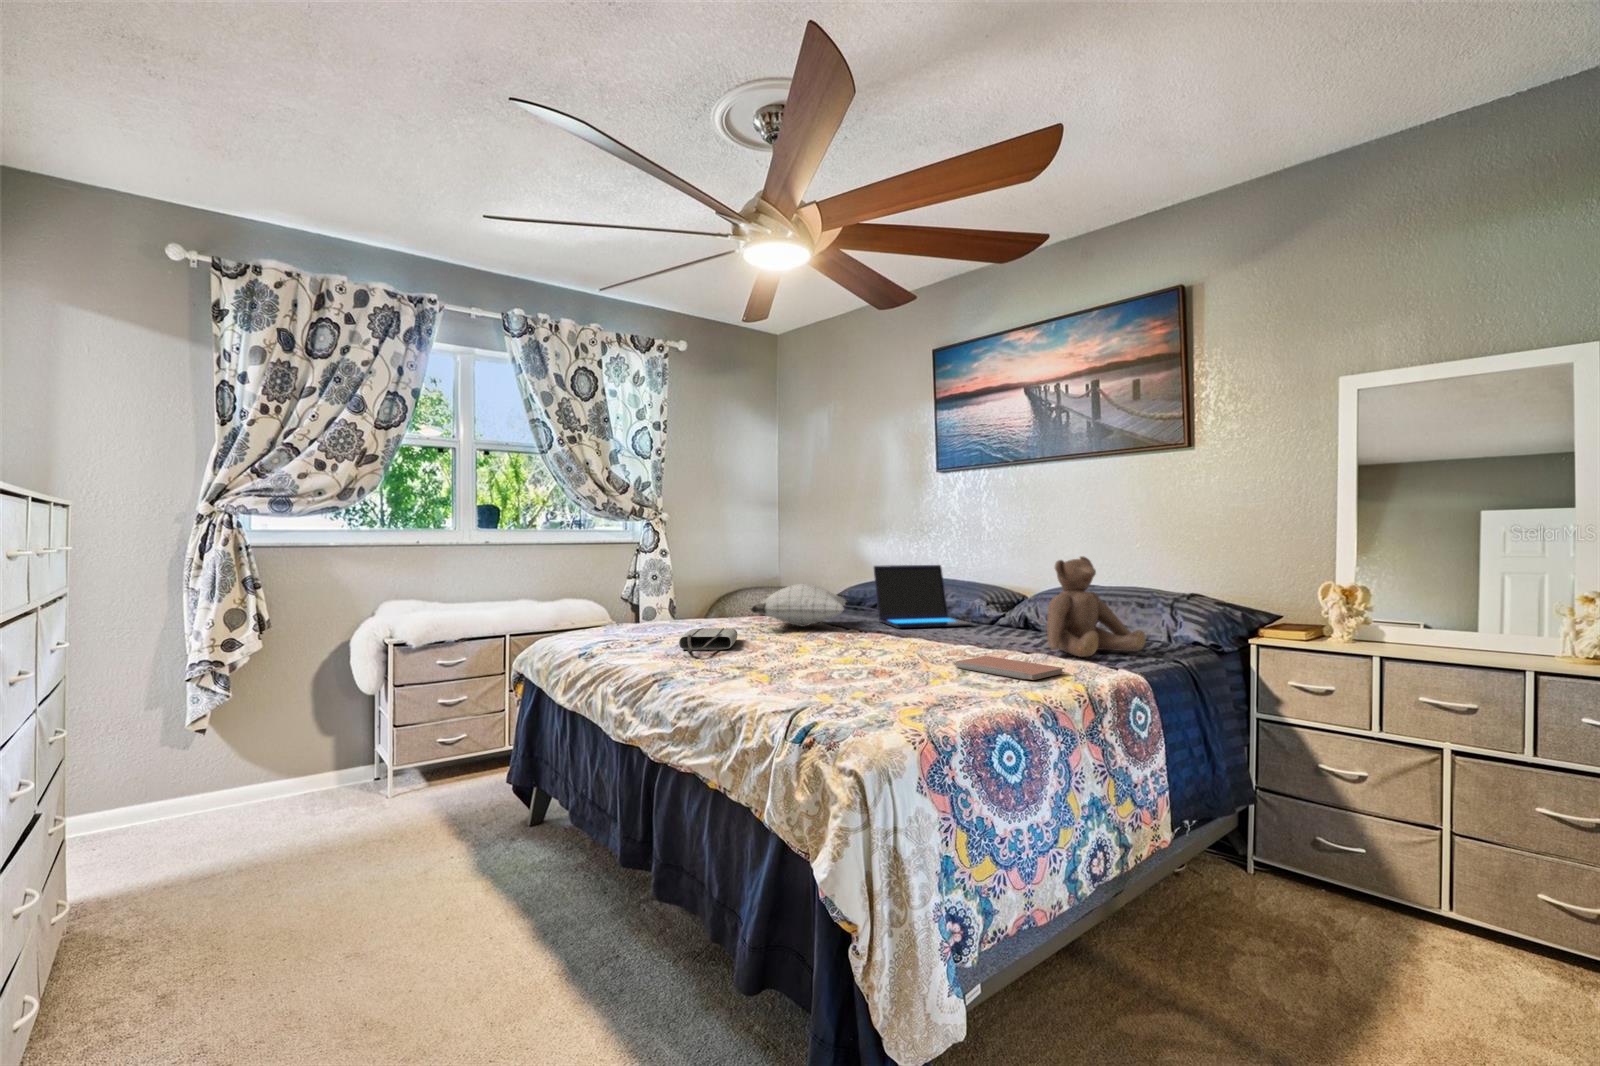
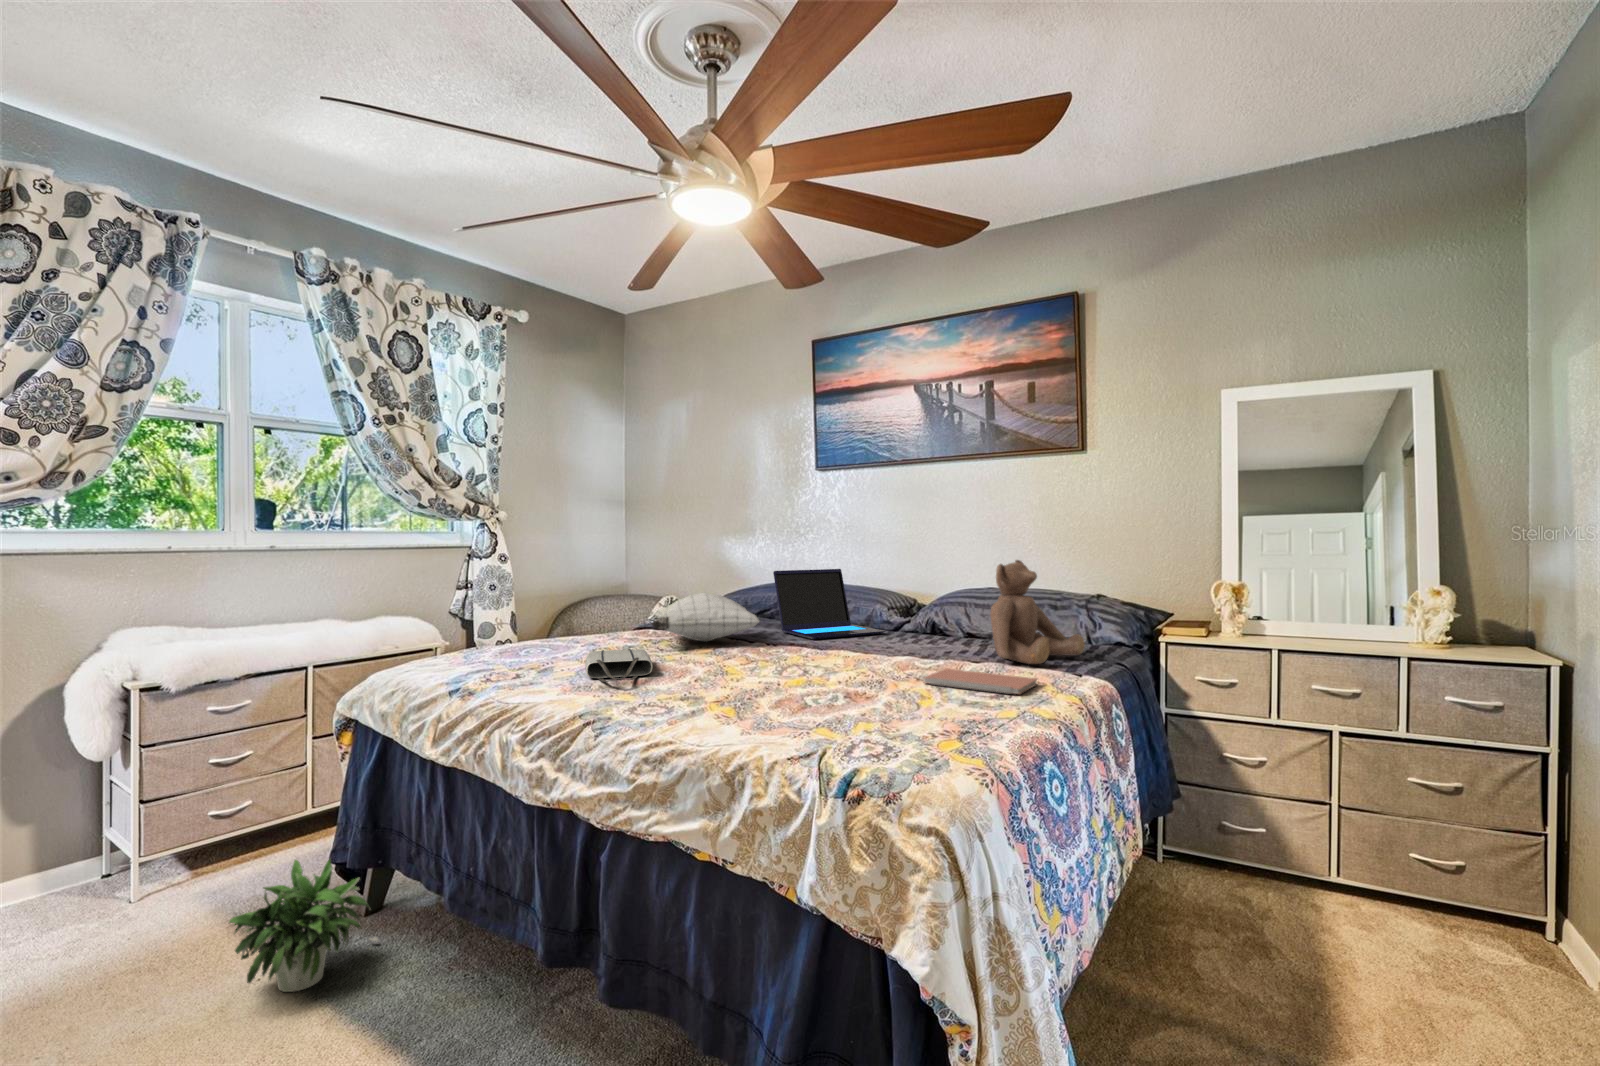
potted plant: none [430,774,535,869] -> present [229,860,379,992]

